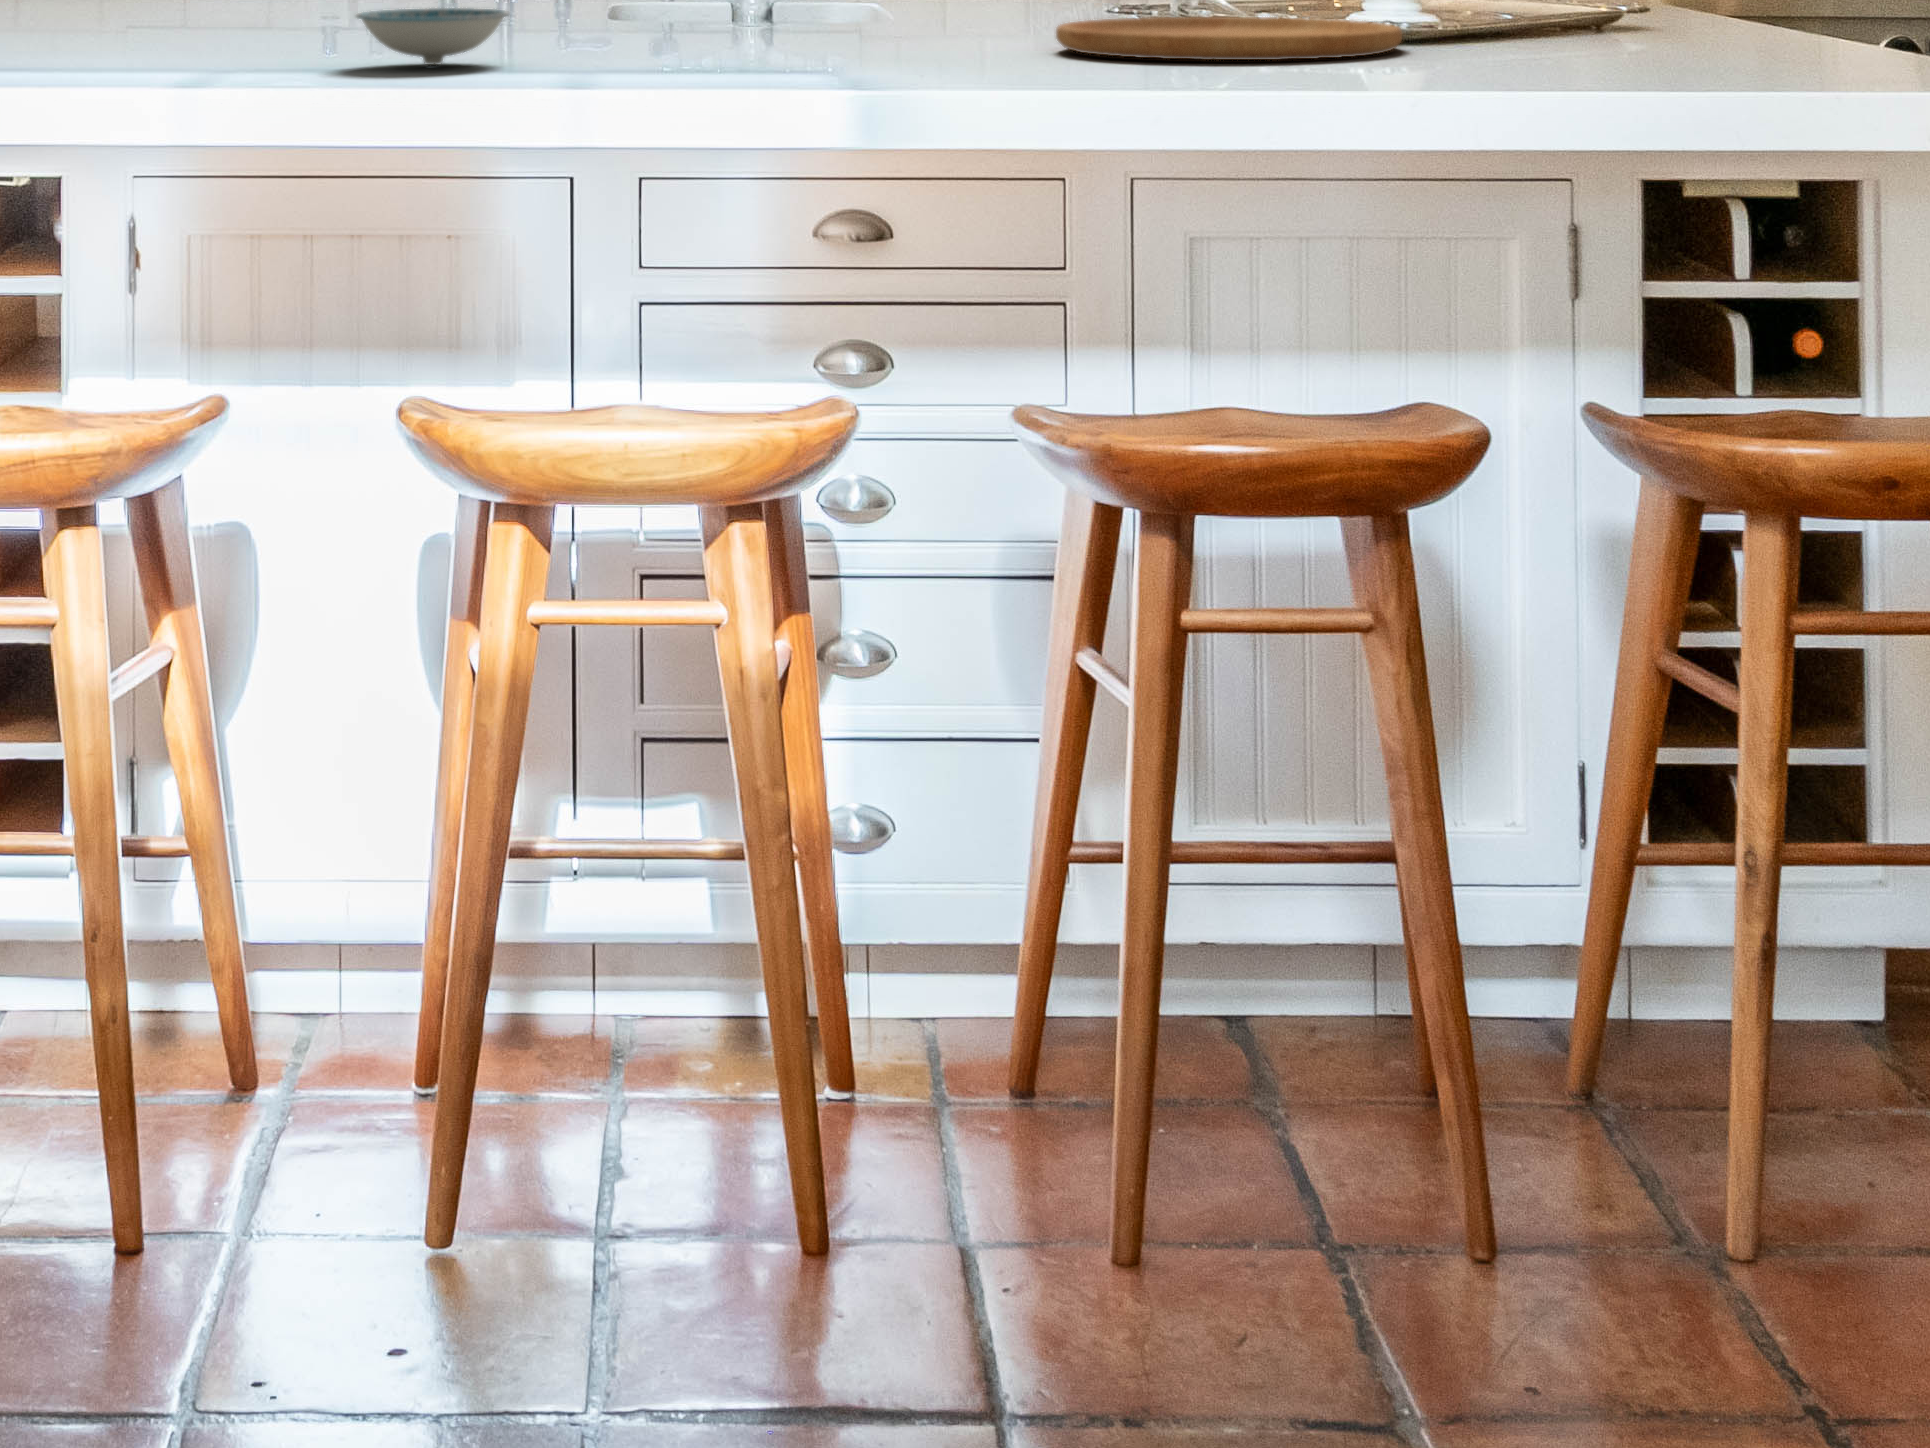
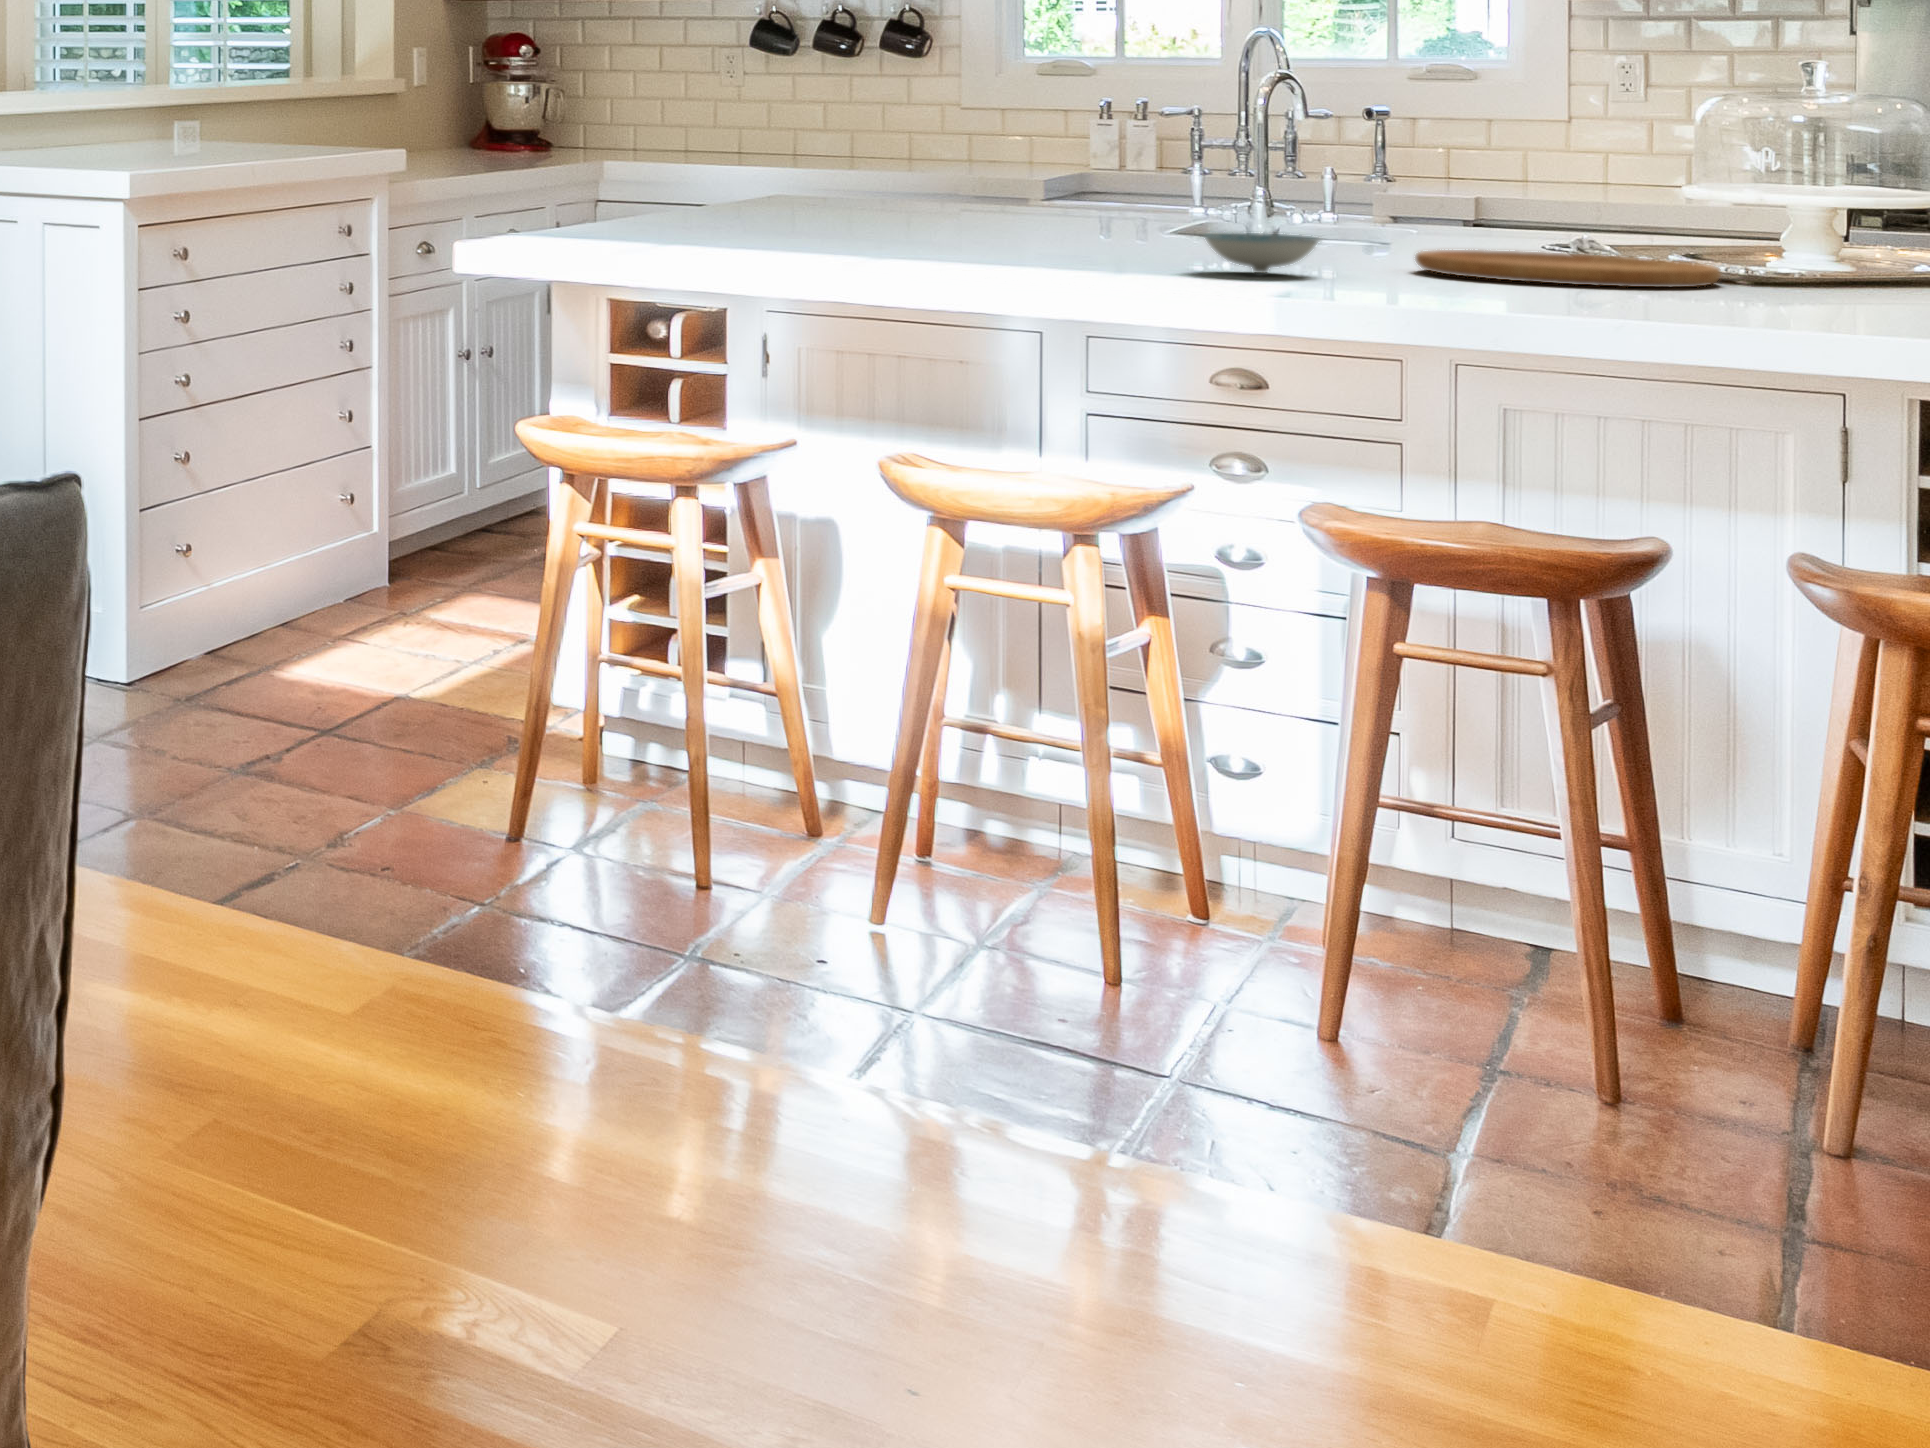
ceramic bowl: present [356,8,509,65] -> present [1202,232,1321,273]

